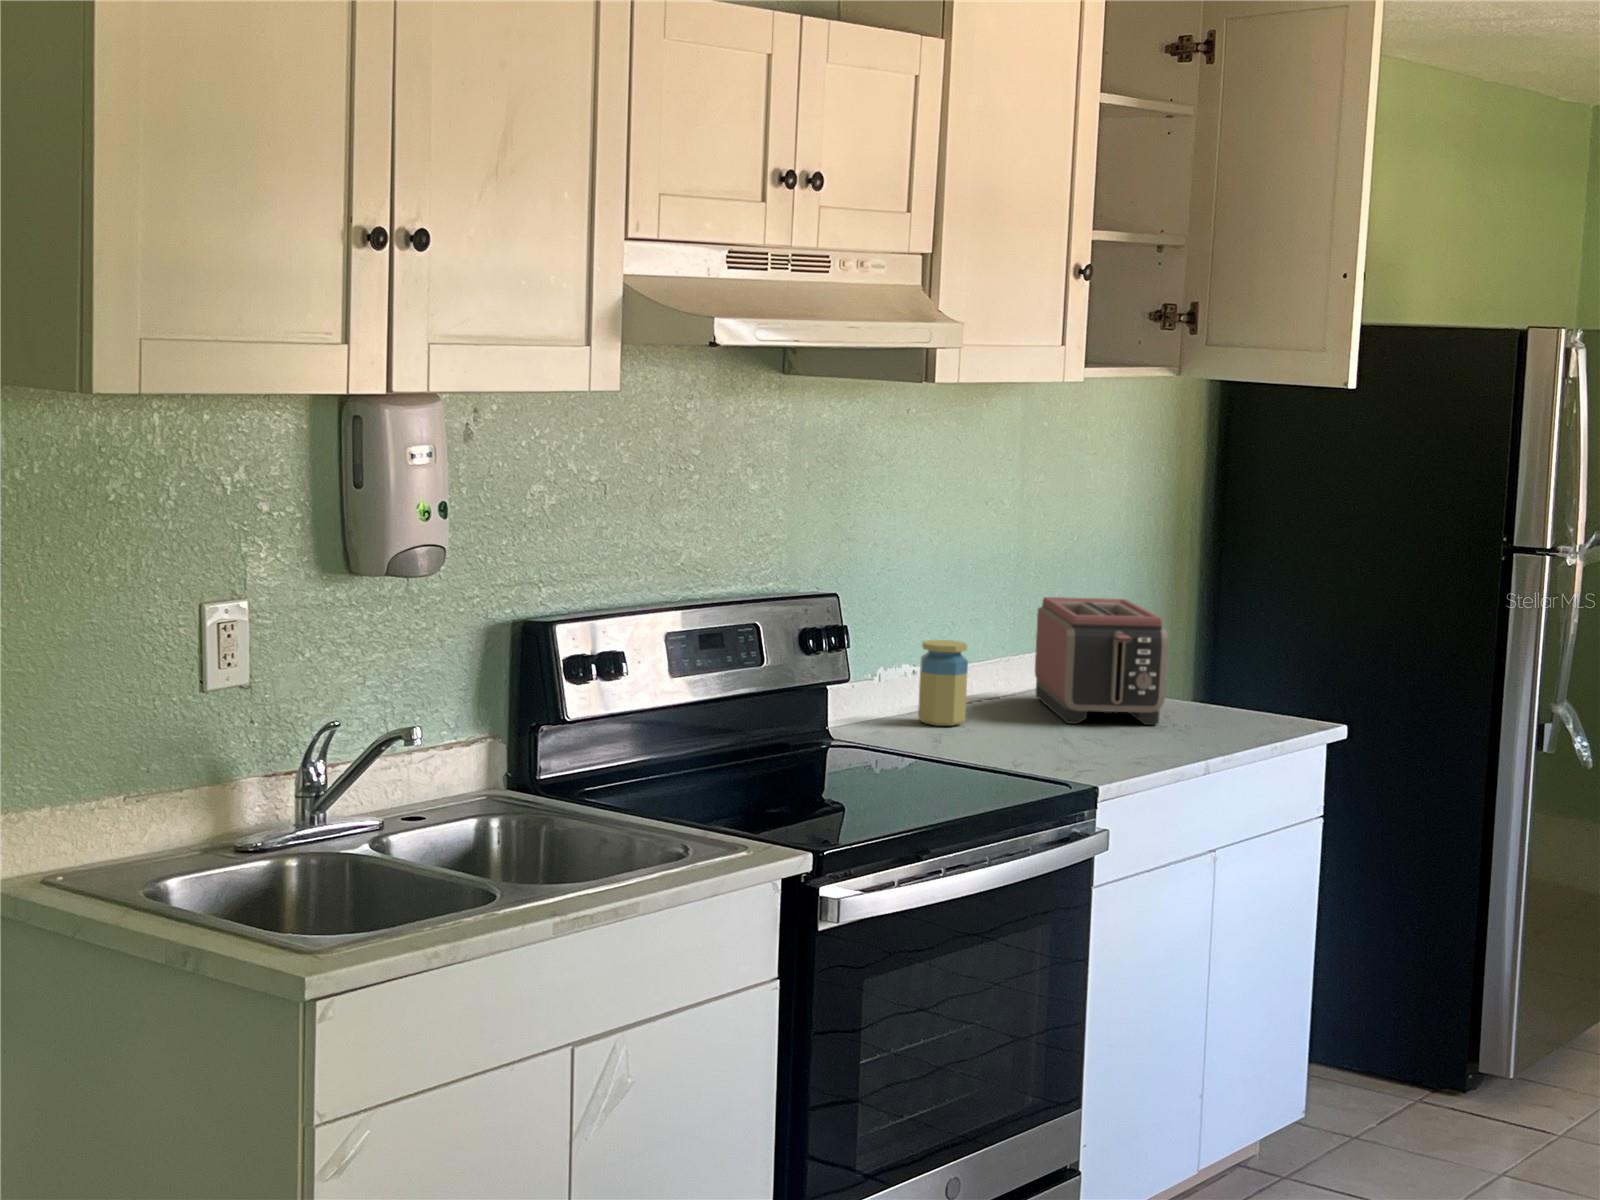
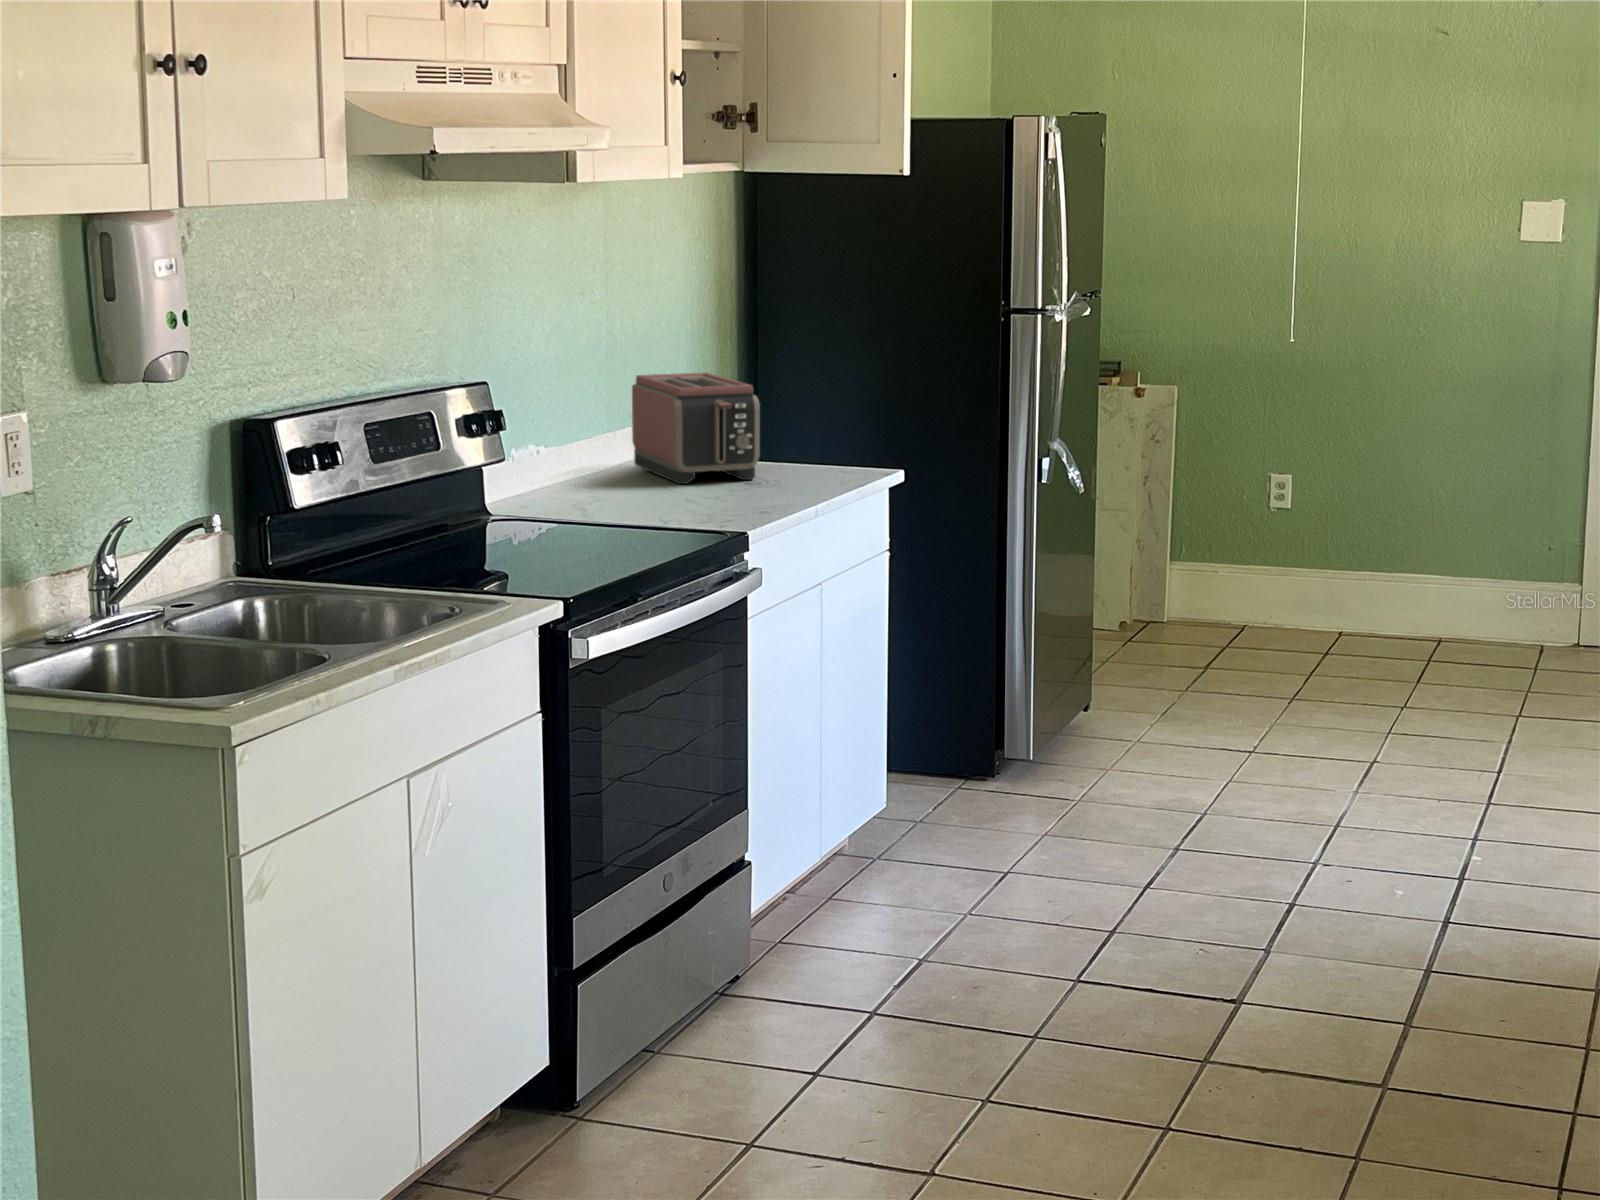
jar: present [918,640,968,726] -> none [550,417,595,494]

